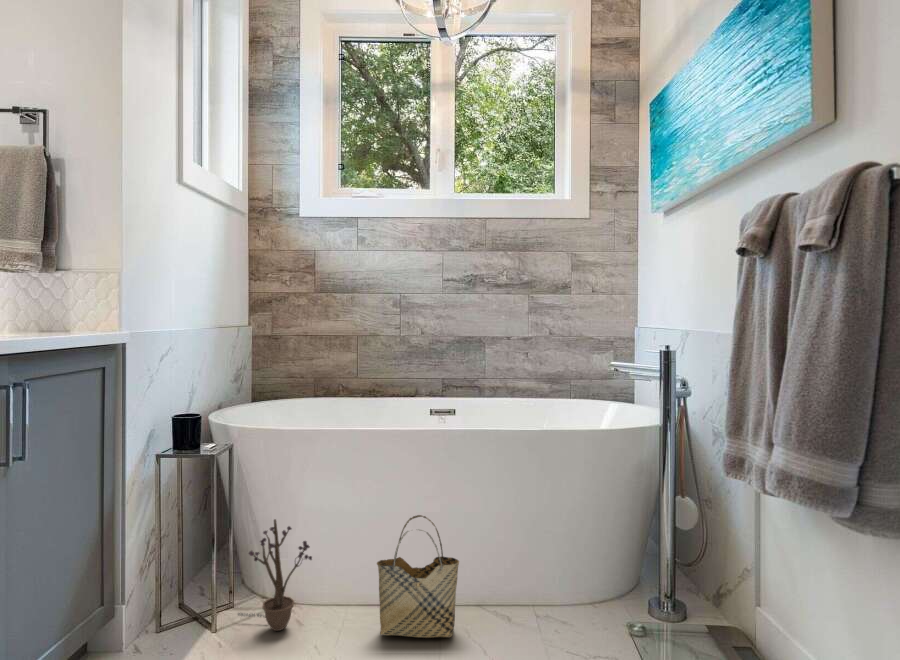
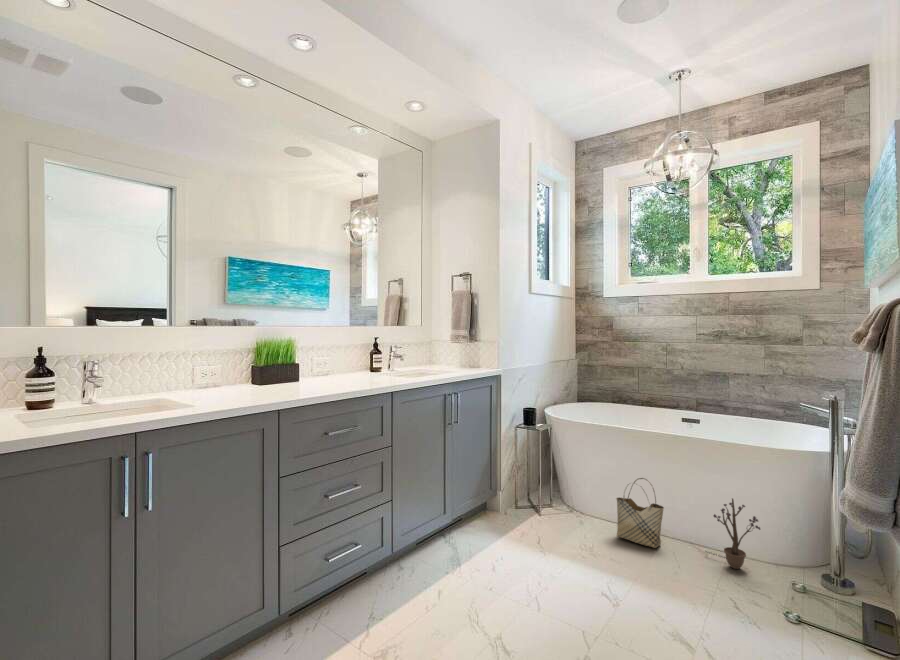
decorative plant: present [238,519,312,631] -> present [705,498,760,569]

